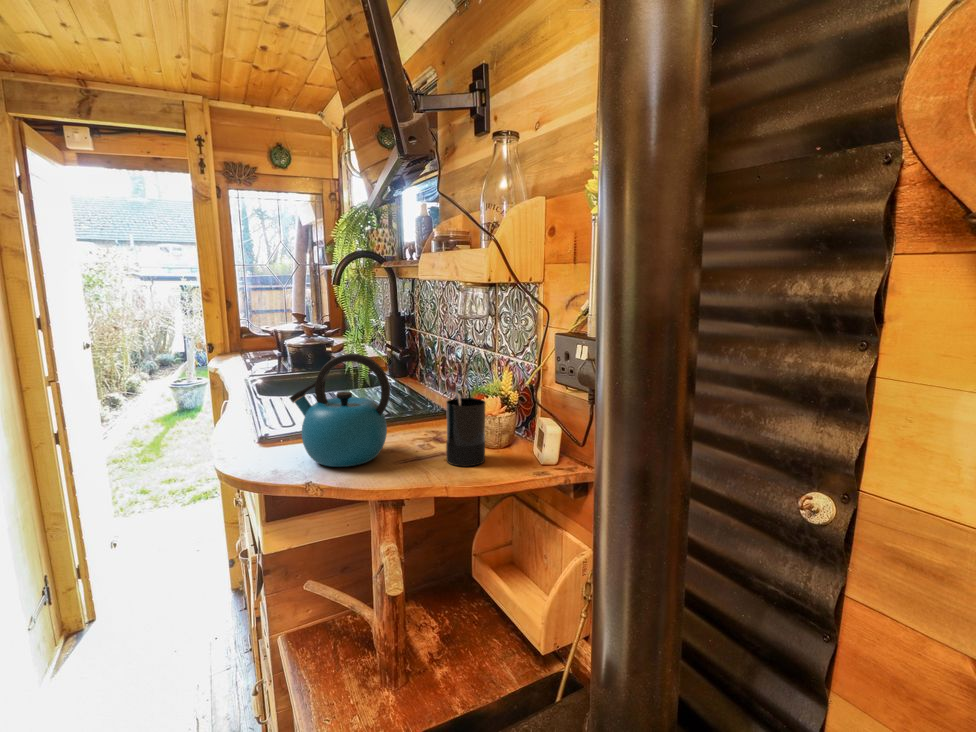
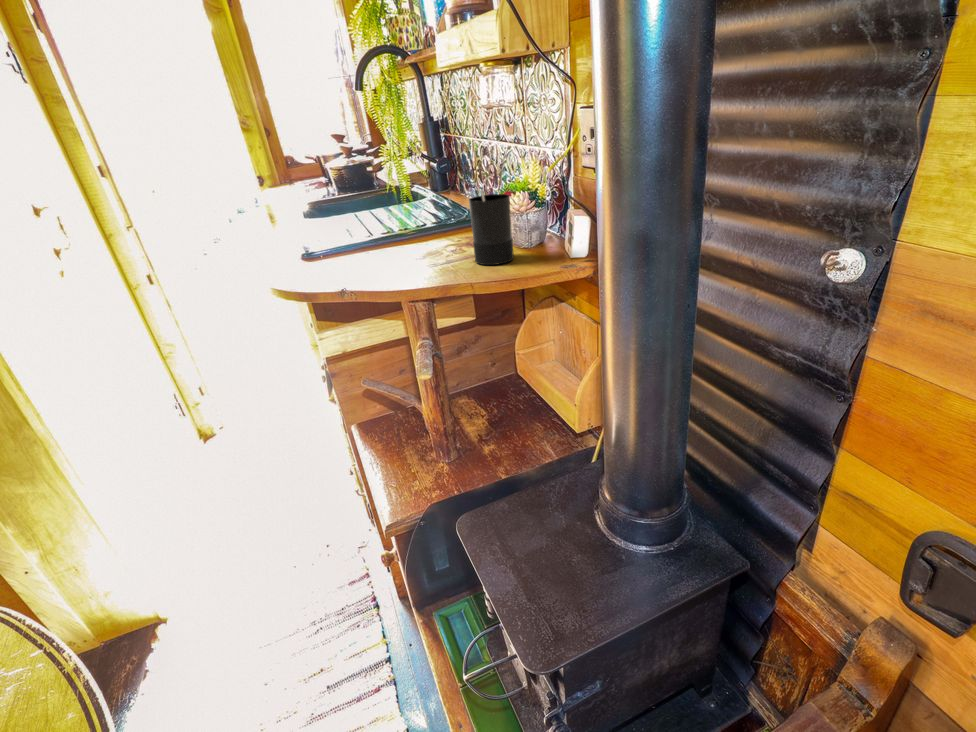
kettle: present [289,354,390,467] -> none [315,154,414,273]

